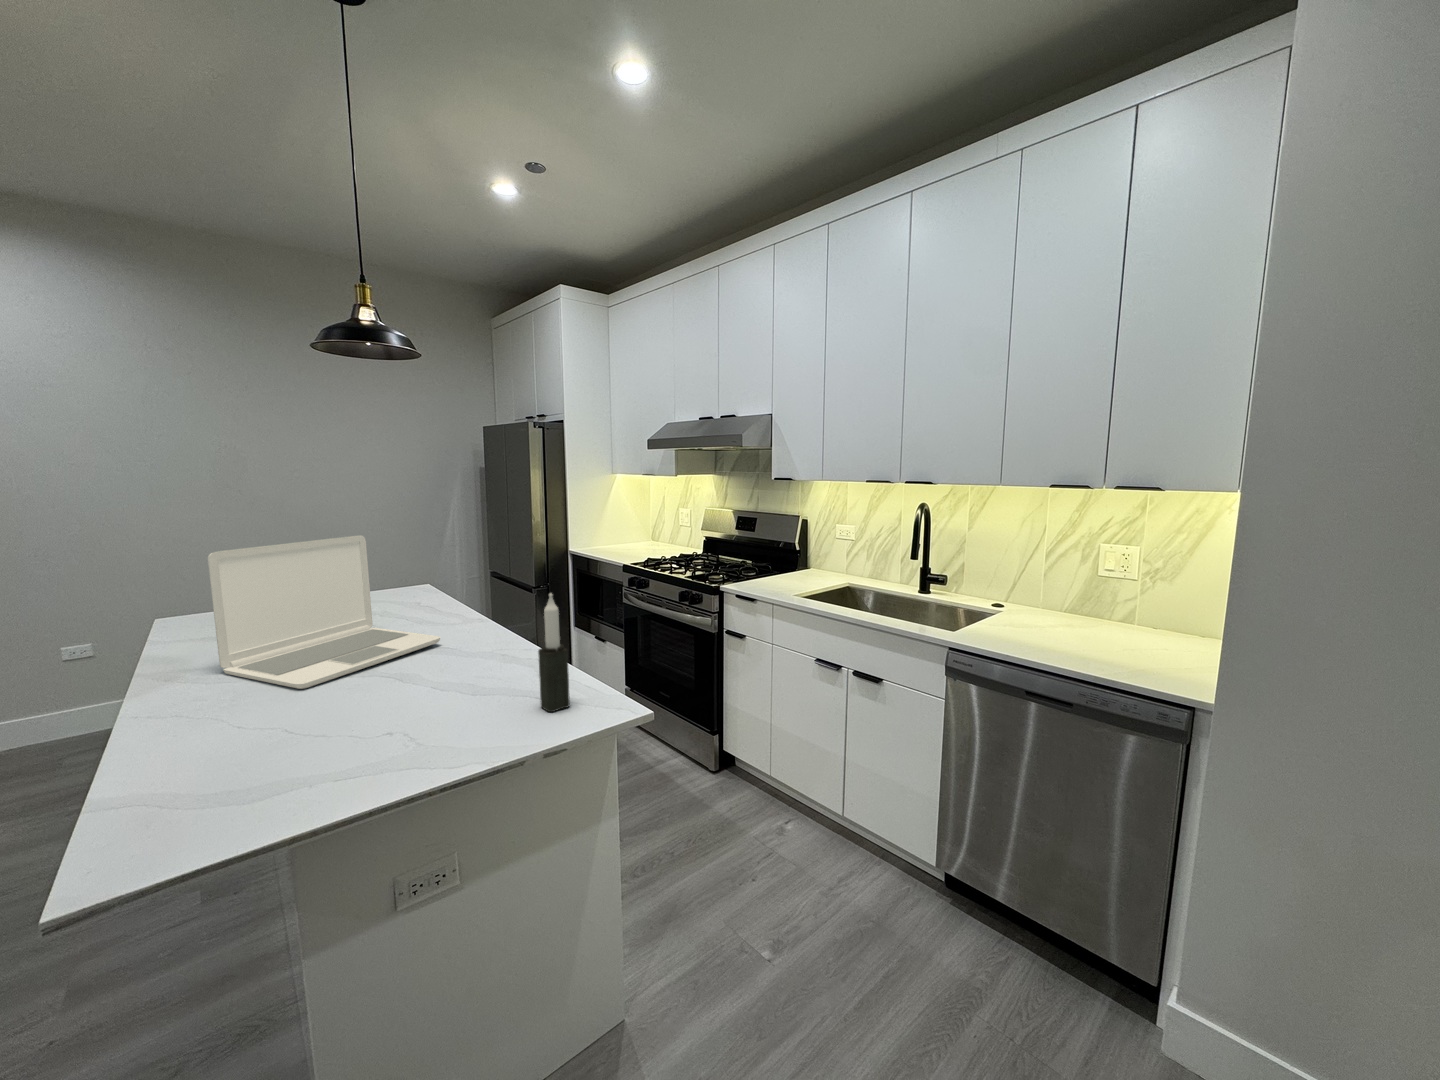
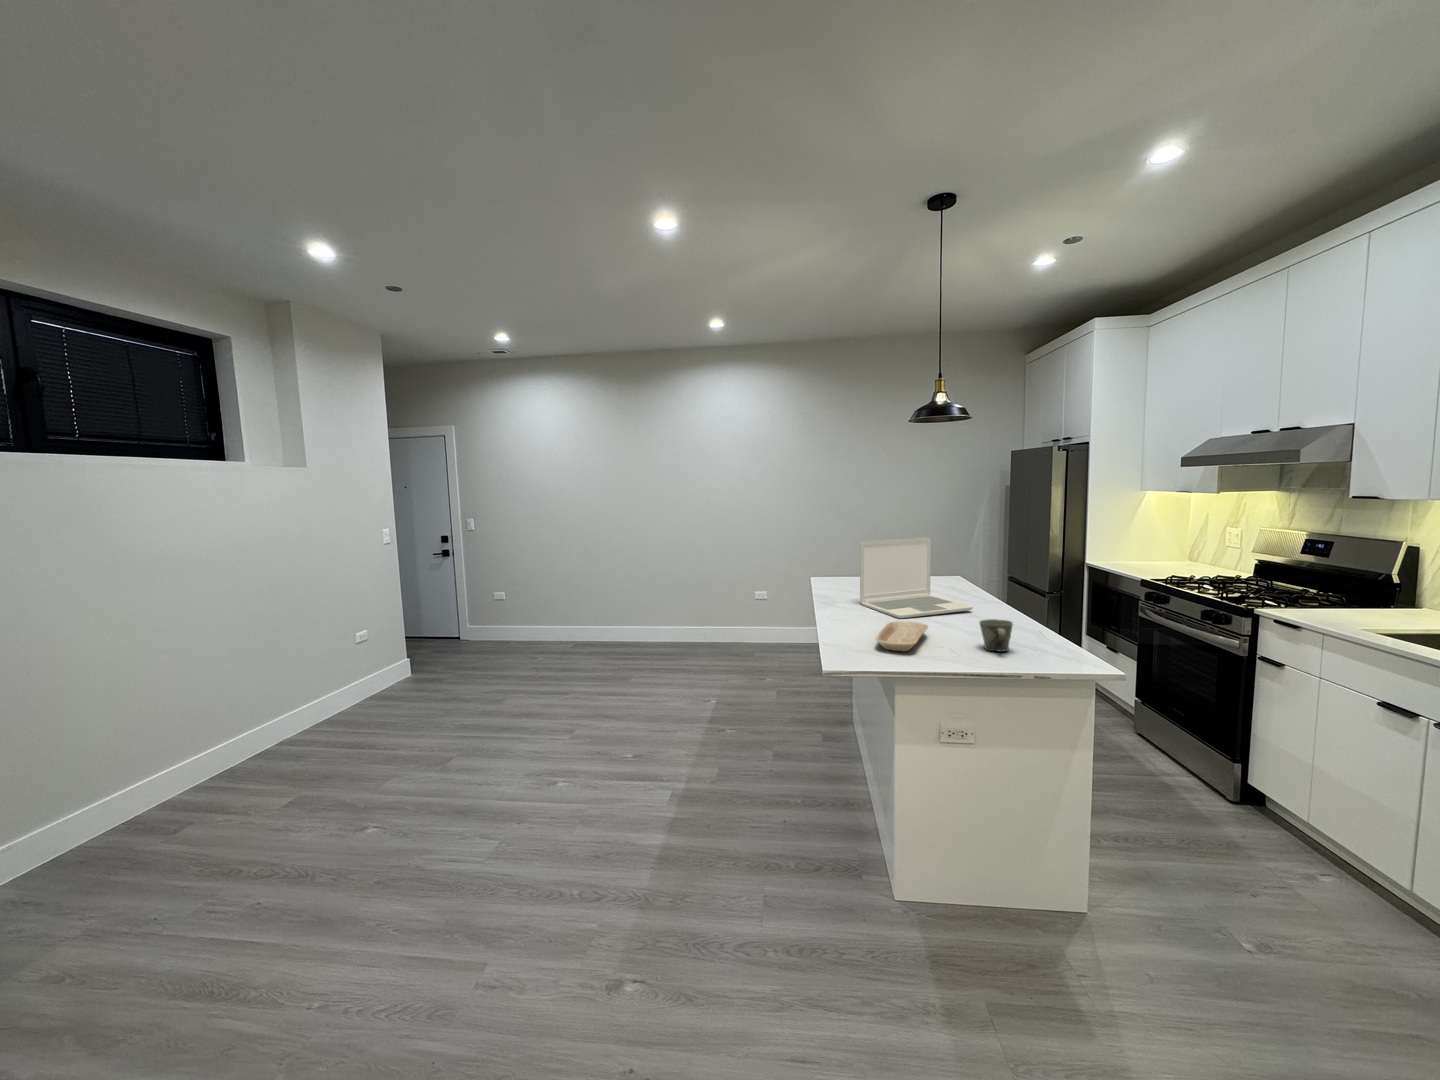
candle: present [538,594,570,712] -> none [1039,582,1062,659]
mug: none [444,663,499,723] -> present [979,619,1013,651]
tray: none [206,698,350,791] -> present [876,621,928,651]

